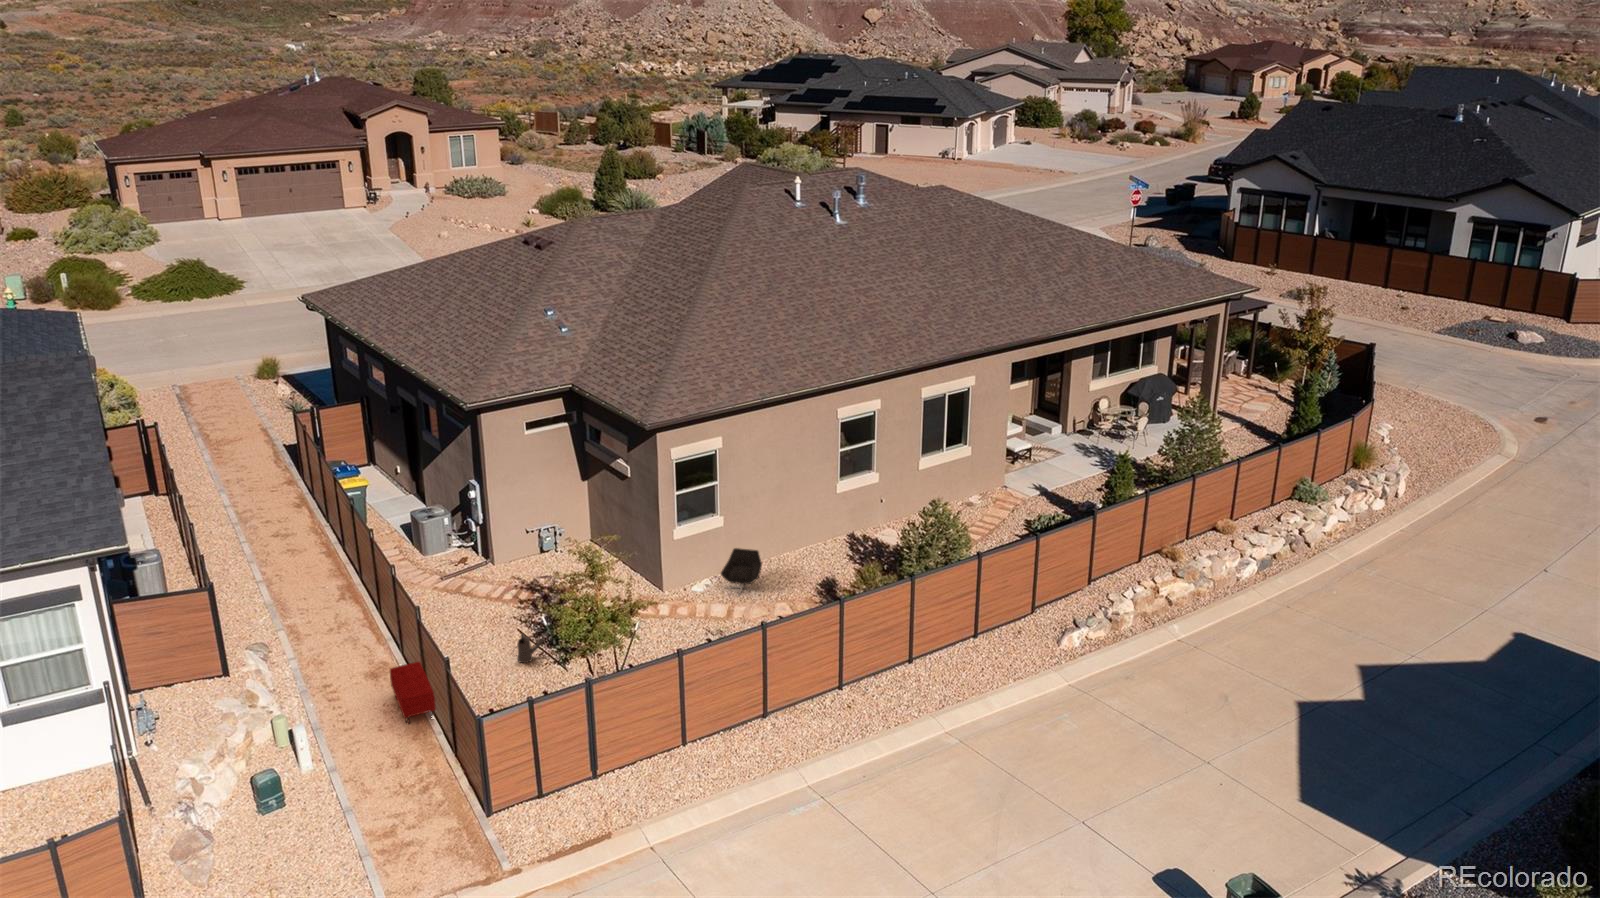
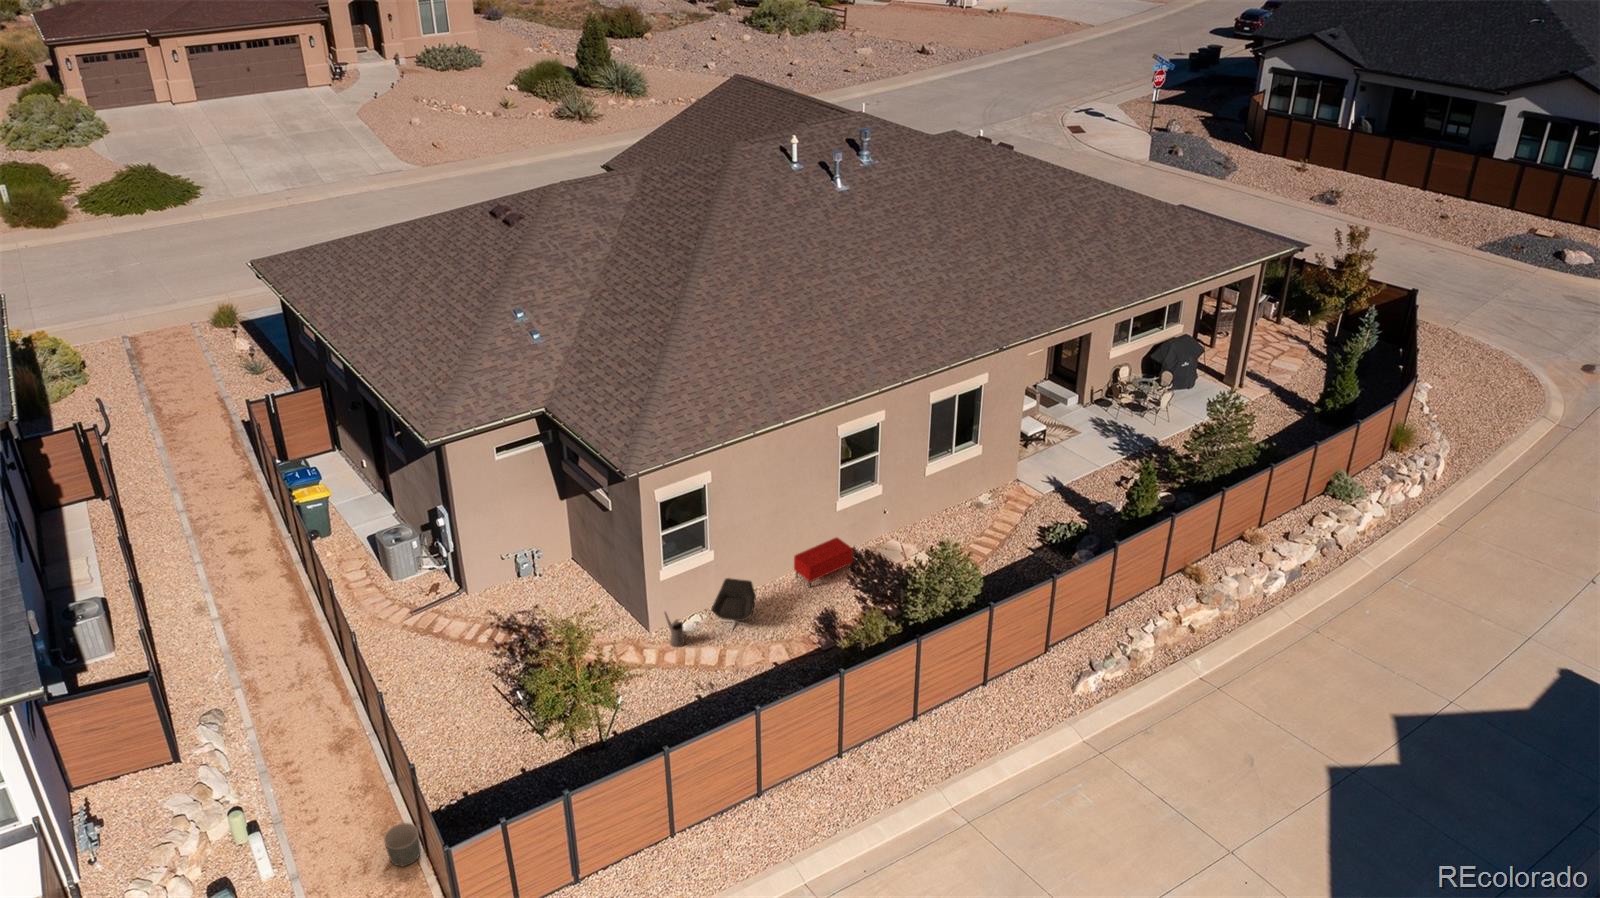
watering can: present [516,633,547,663] -> present [665,612,685,647]
bench: present [390,662,436,724] -> present [794,538,853,587]
planter: none [419,718,452,756] -> present [384,823,421,866]

